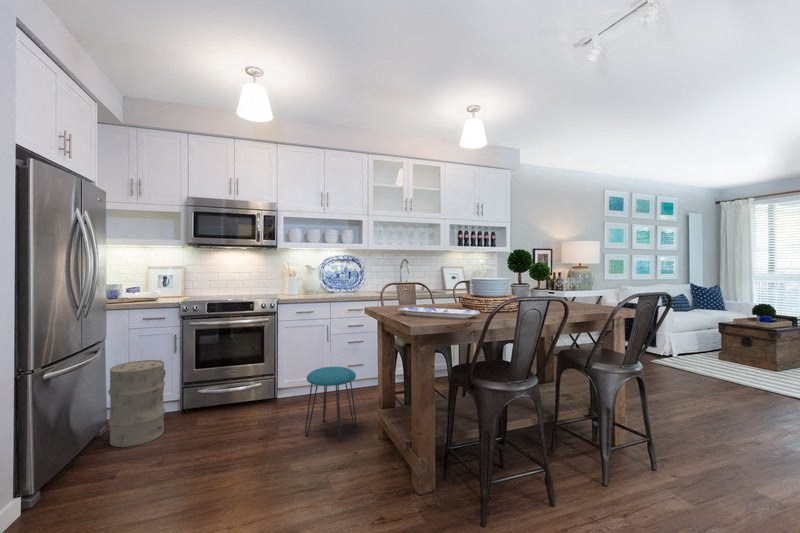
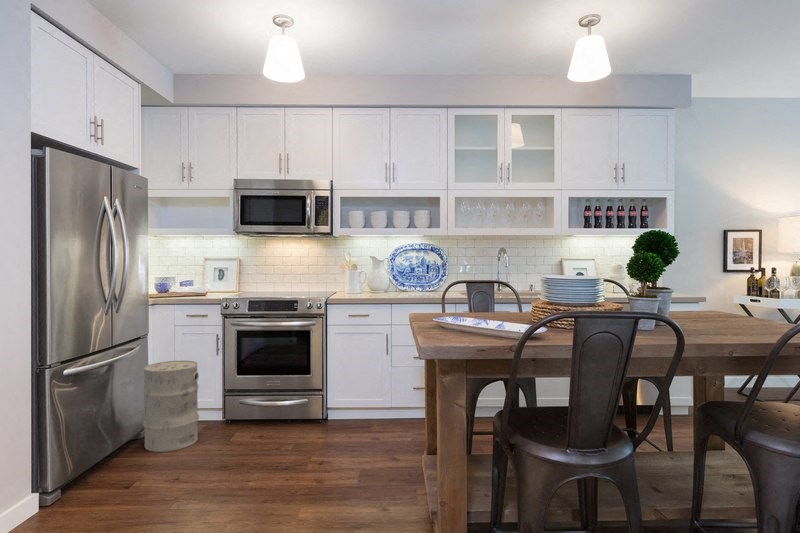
stool: present [305,367,356,441] -> none [333,386,402,482]

